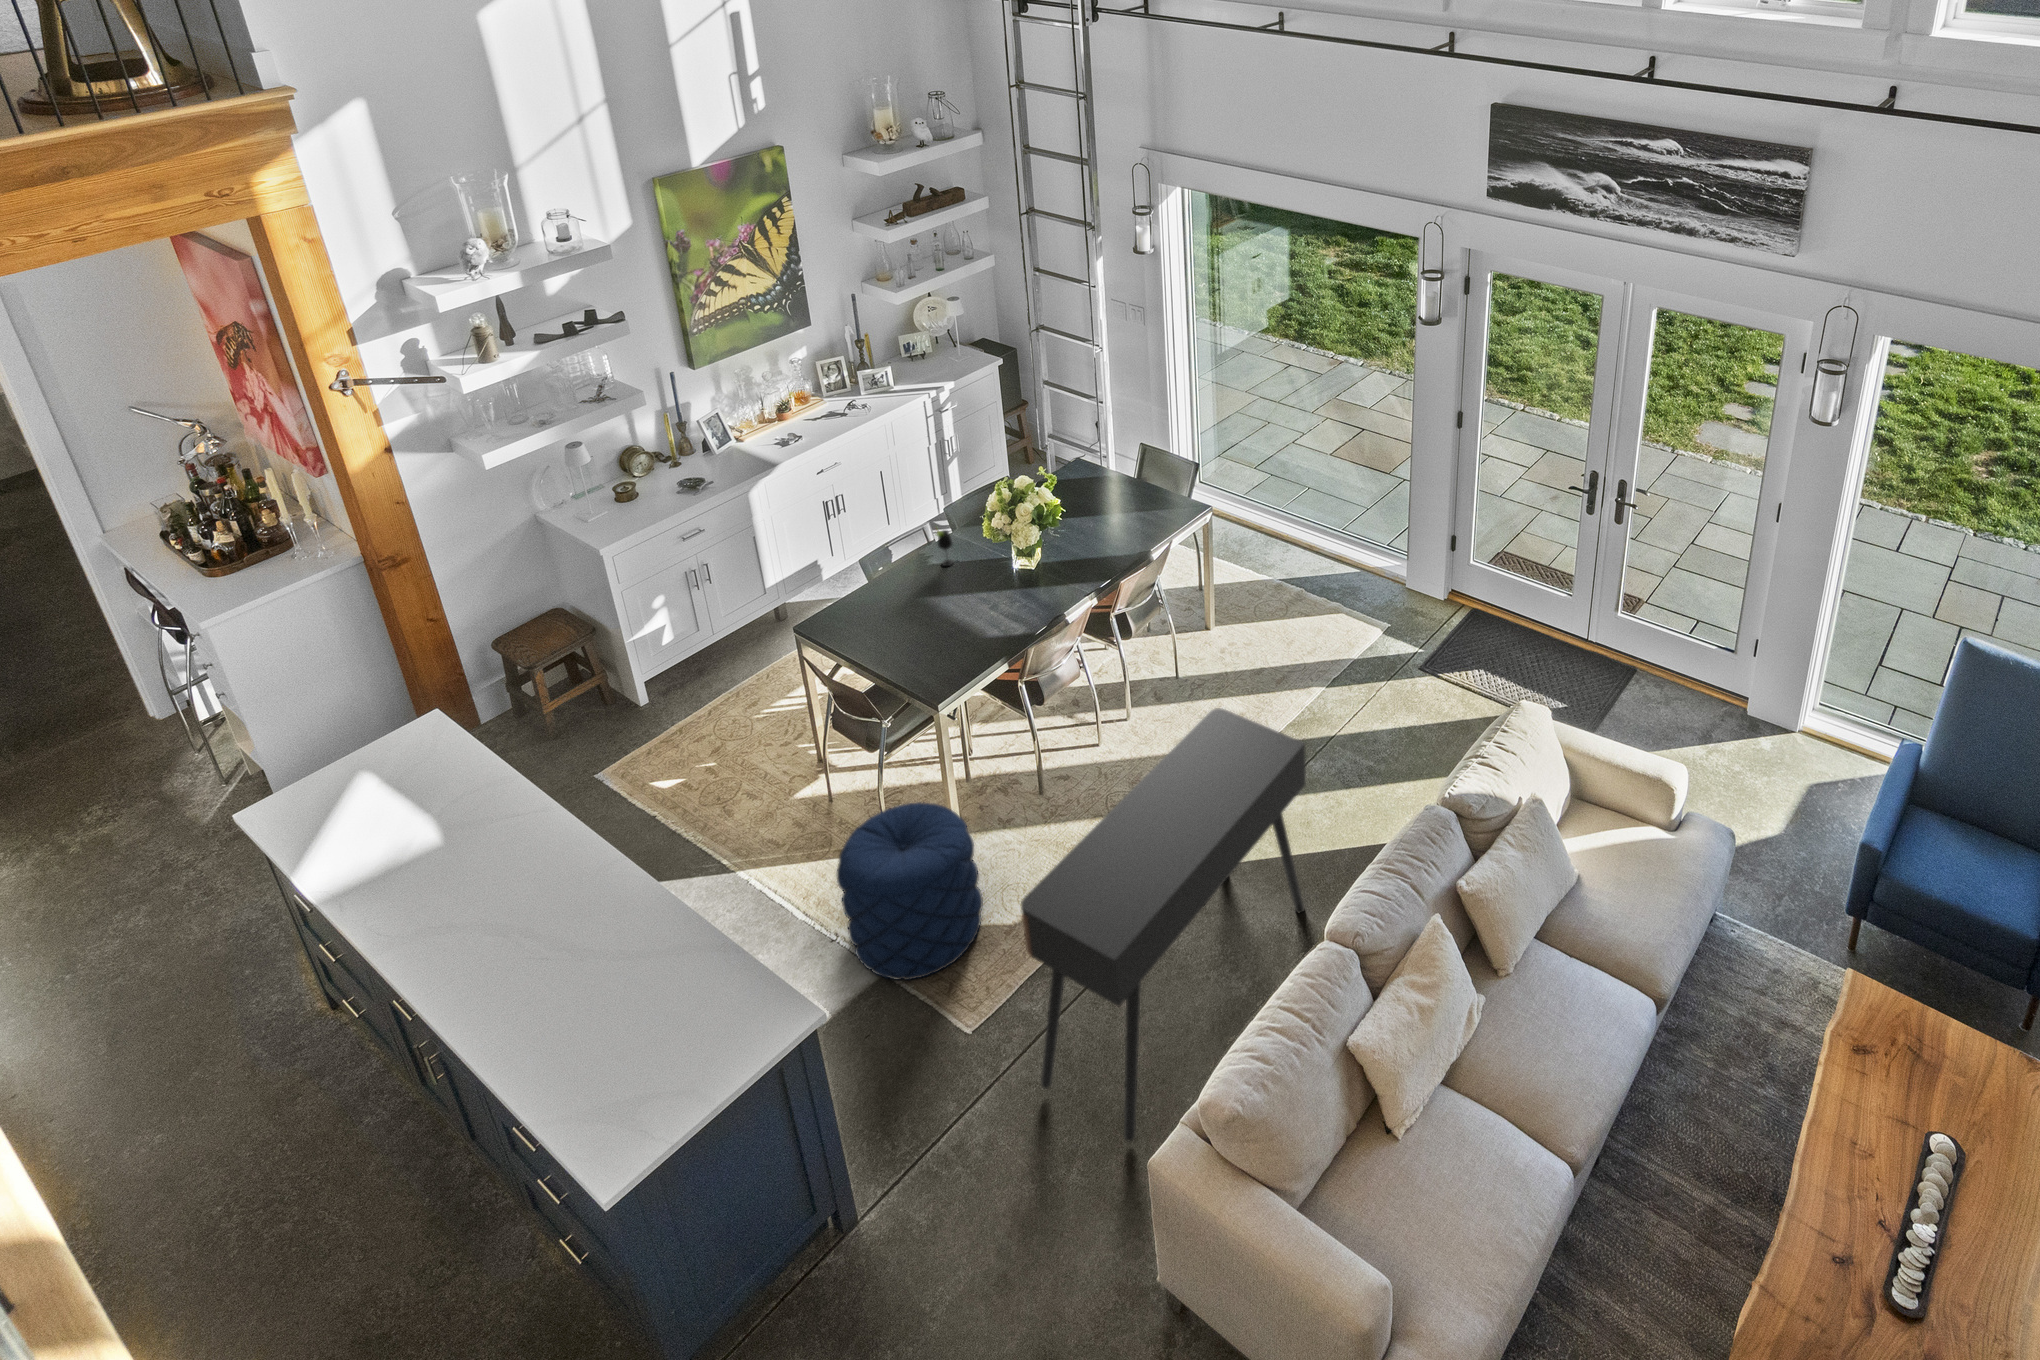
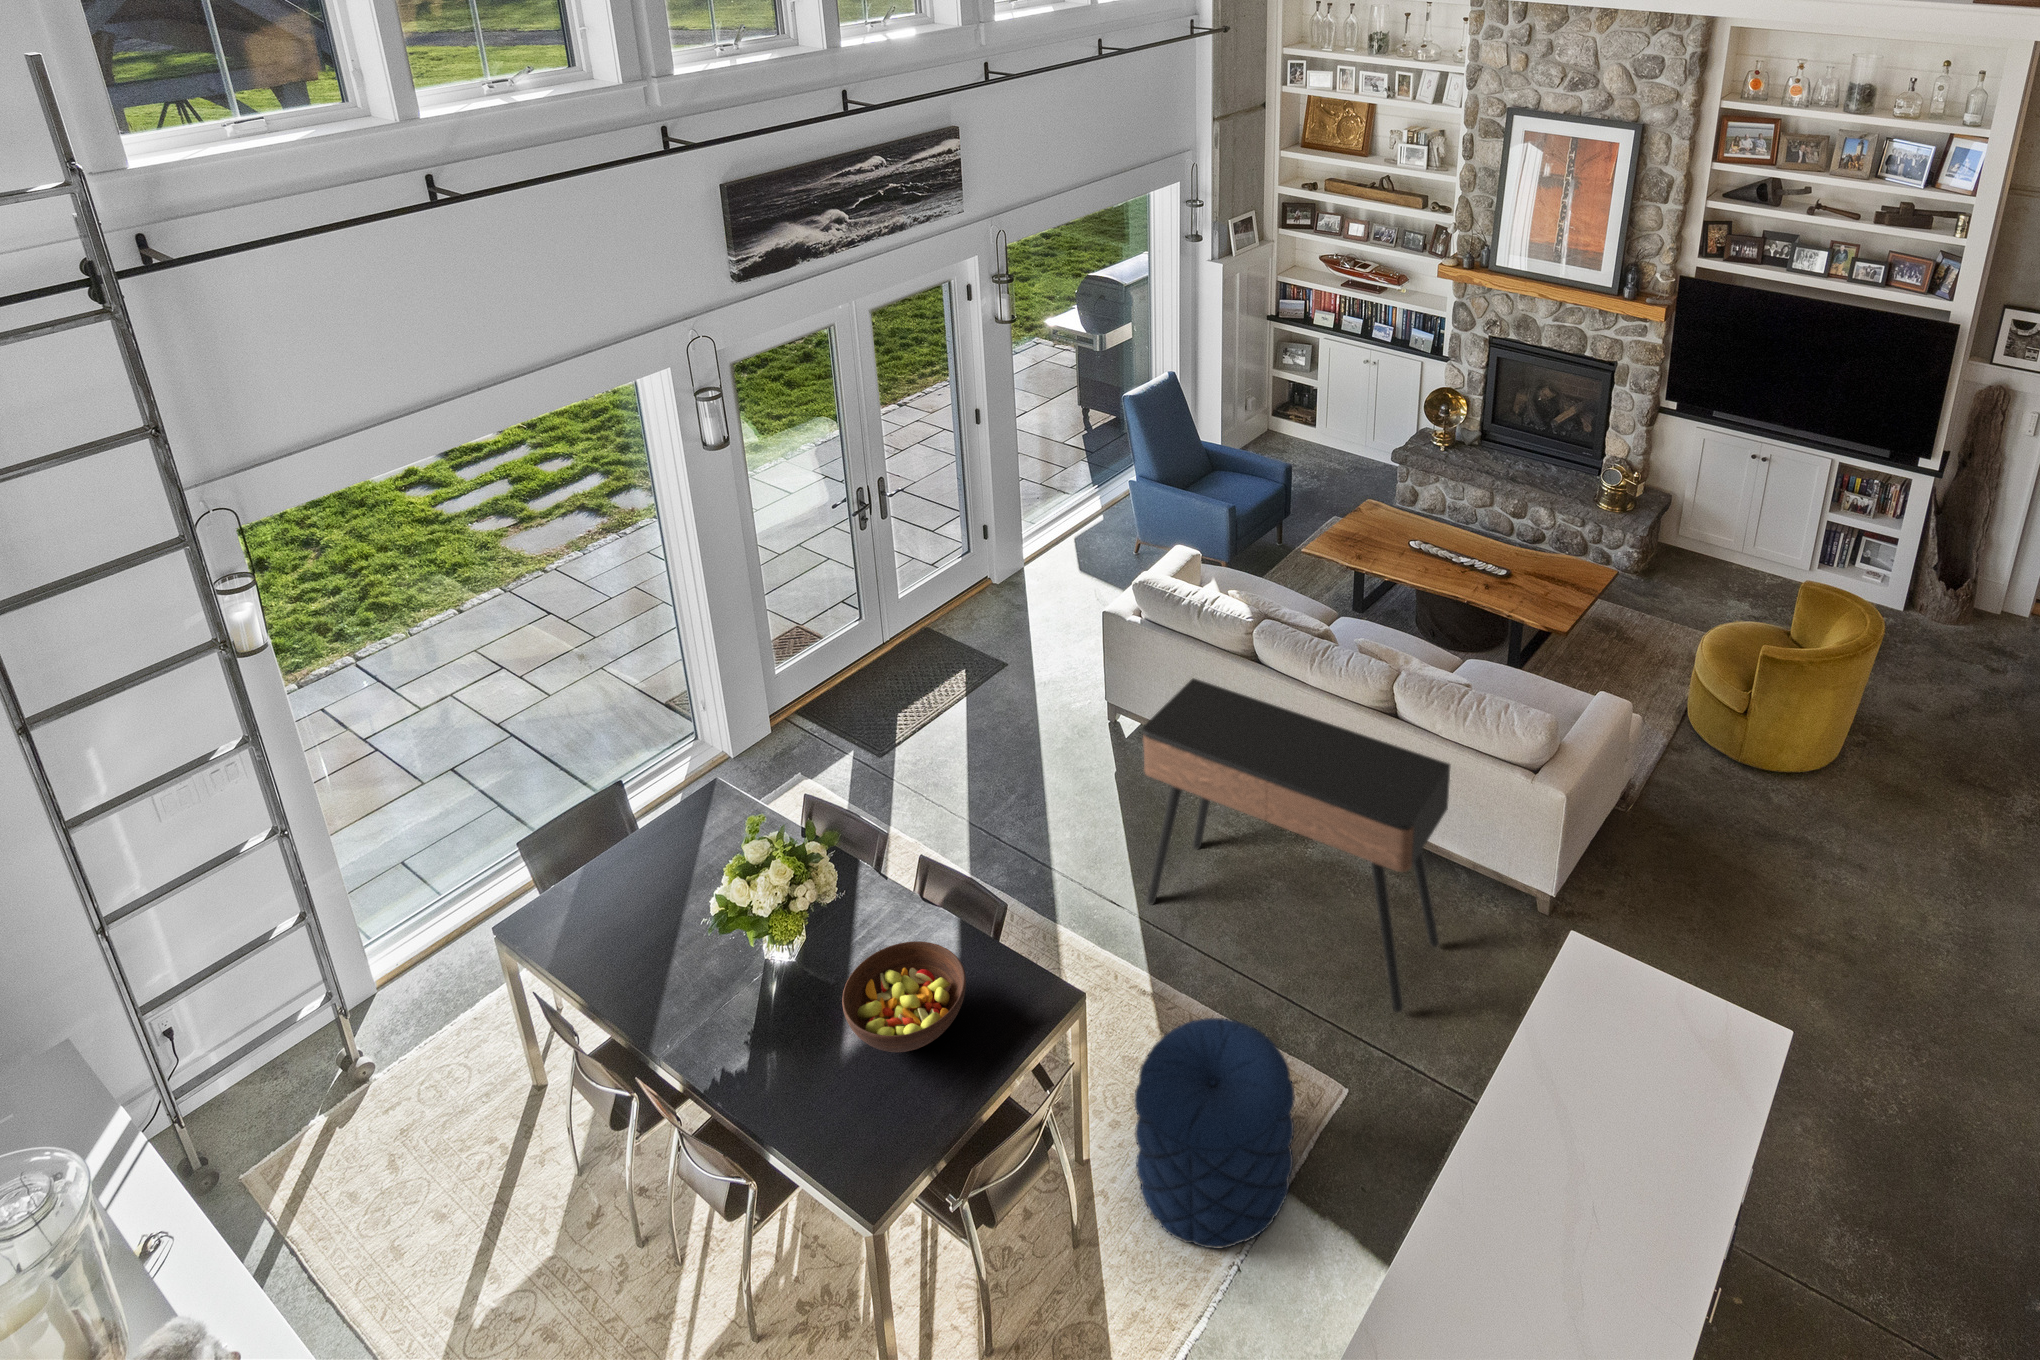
wine glass: present [936,530,954,566] -> none [733,987,759,1044]
fruit bowl: none [878,571,965,635] -> present [842,941,966,1052]

